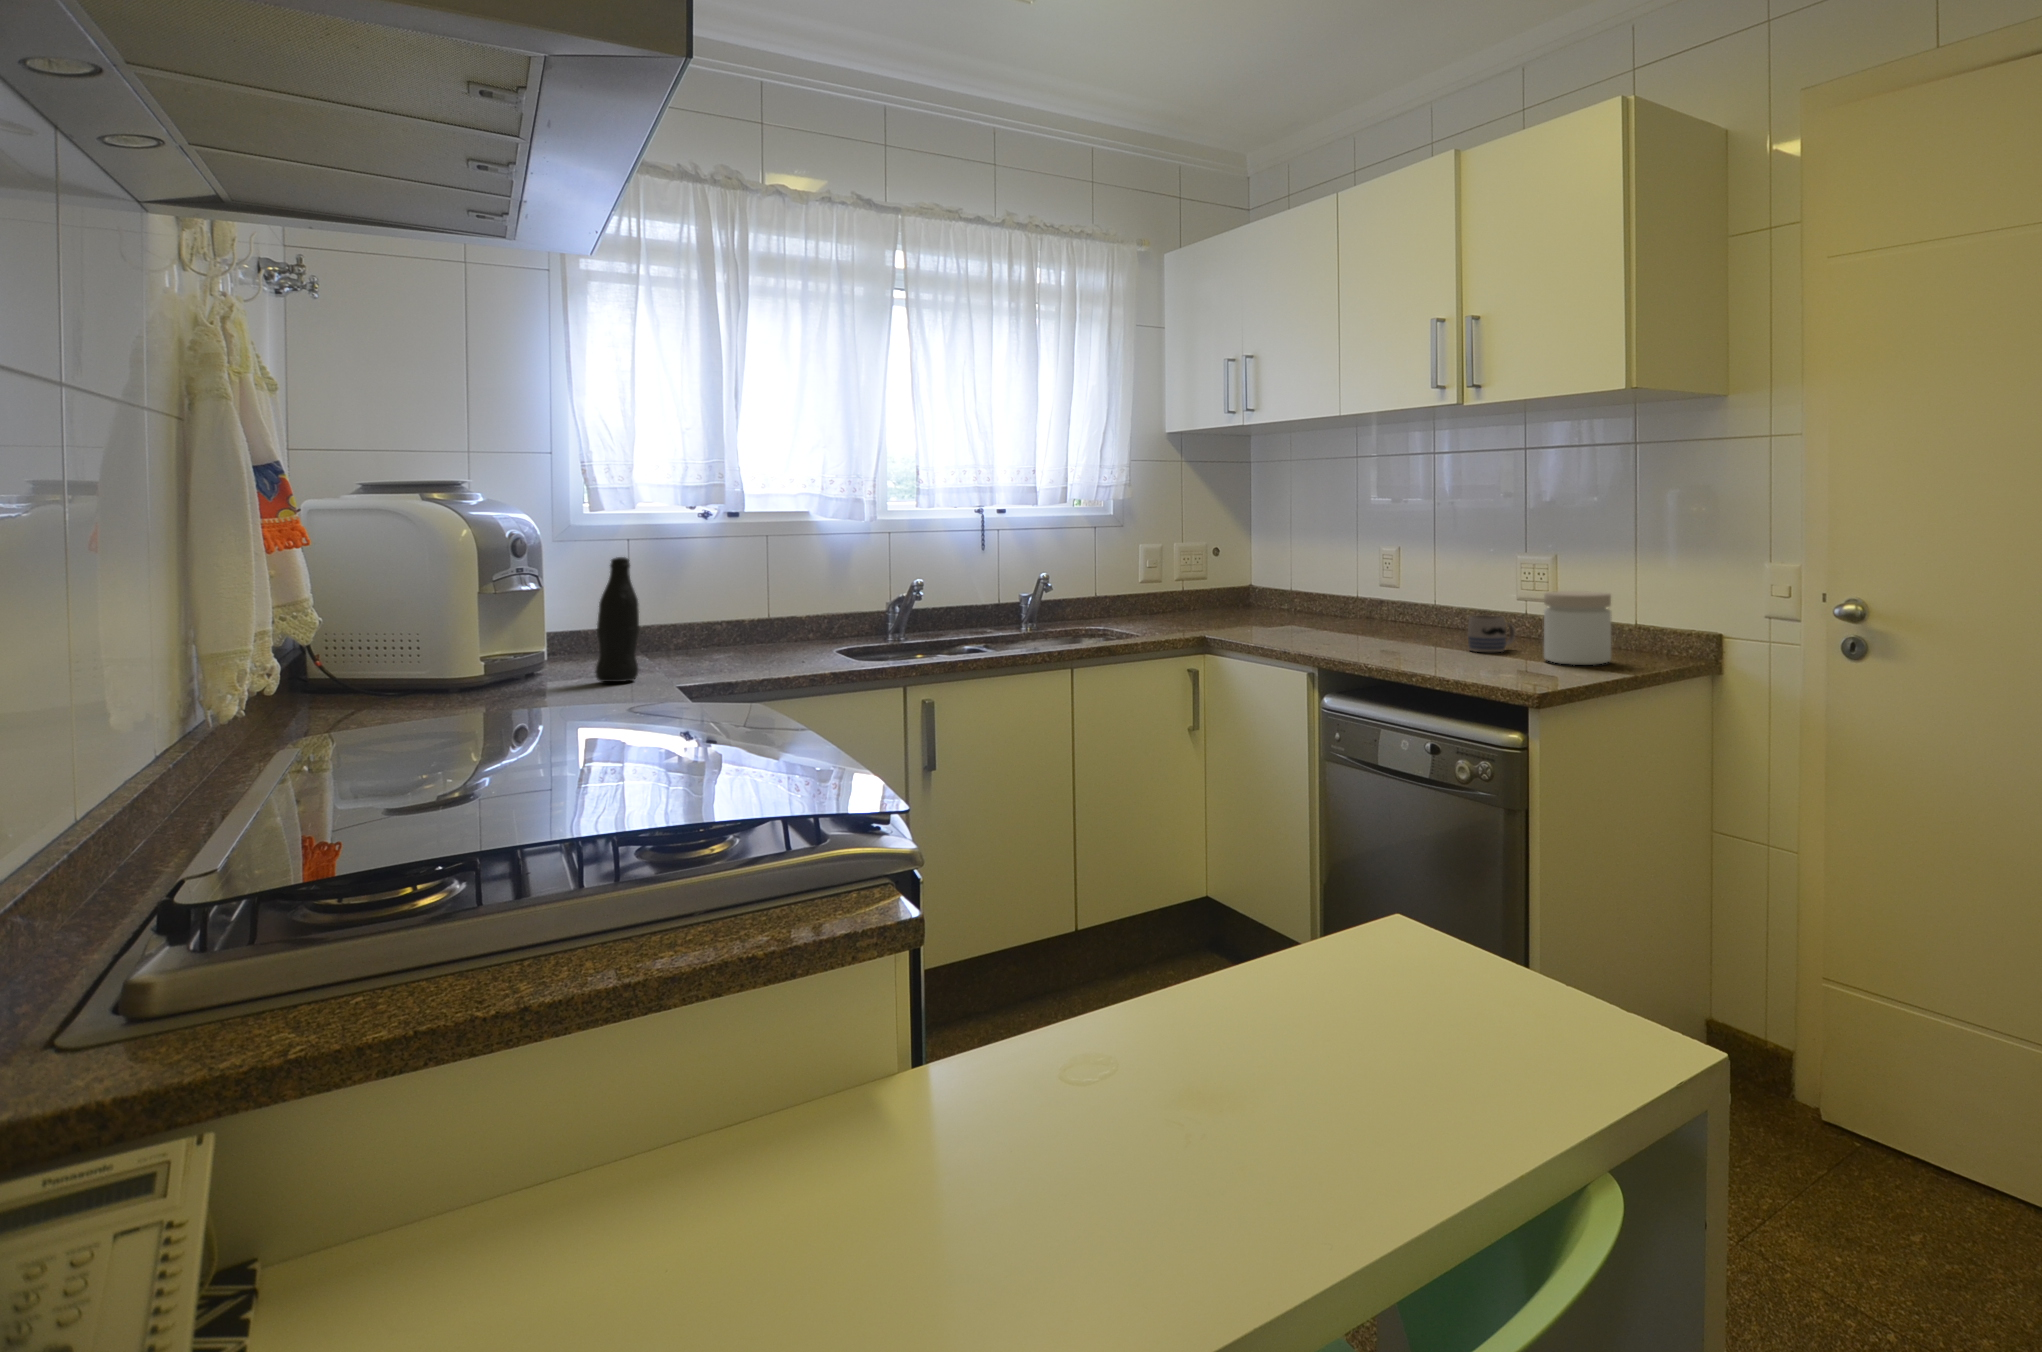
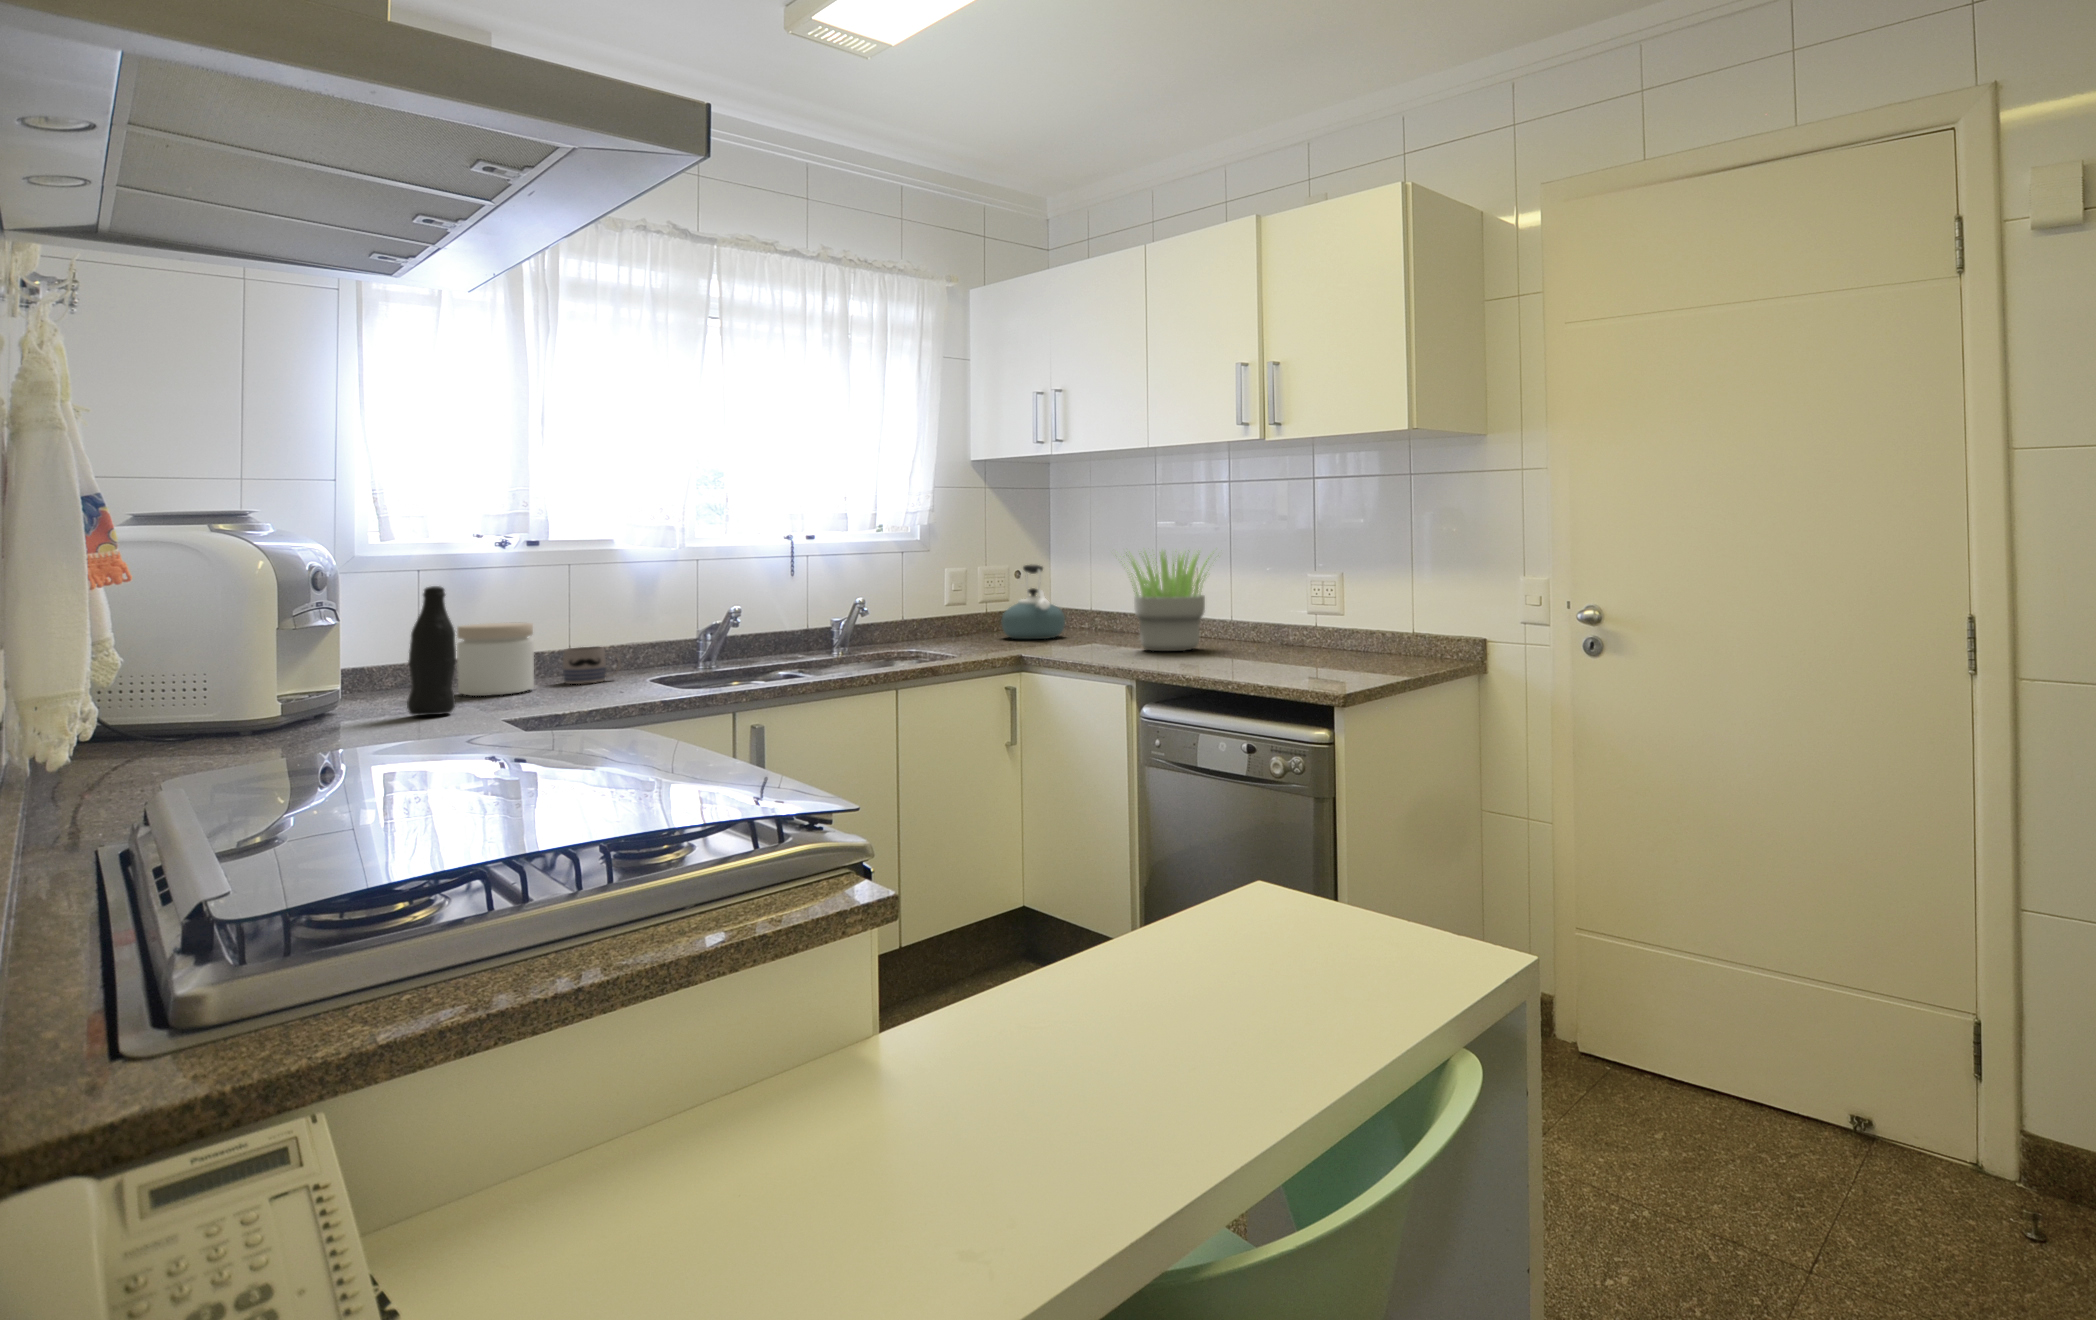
potted plant: none [1298,522,1430,637] -> present [1120,551,1214,651]
kettle: none [1196,539,1262,619] -> present [1002,565,1065,639]
jar: present [1544,591,1611,665] -> present [457,623,534,696]
mug: present [1468,616,1515,652] -> present [563,647,621,684]

